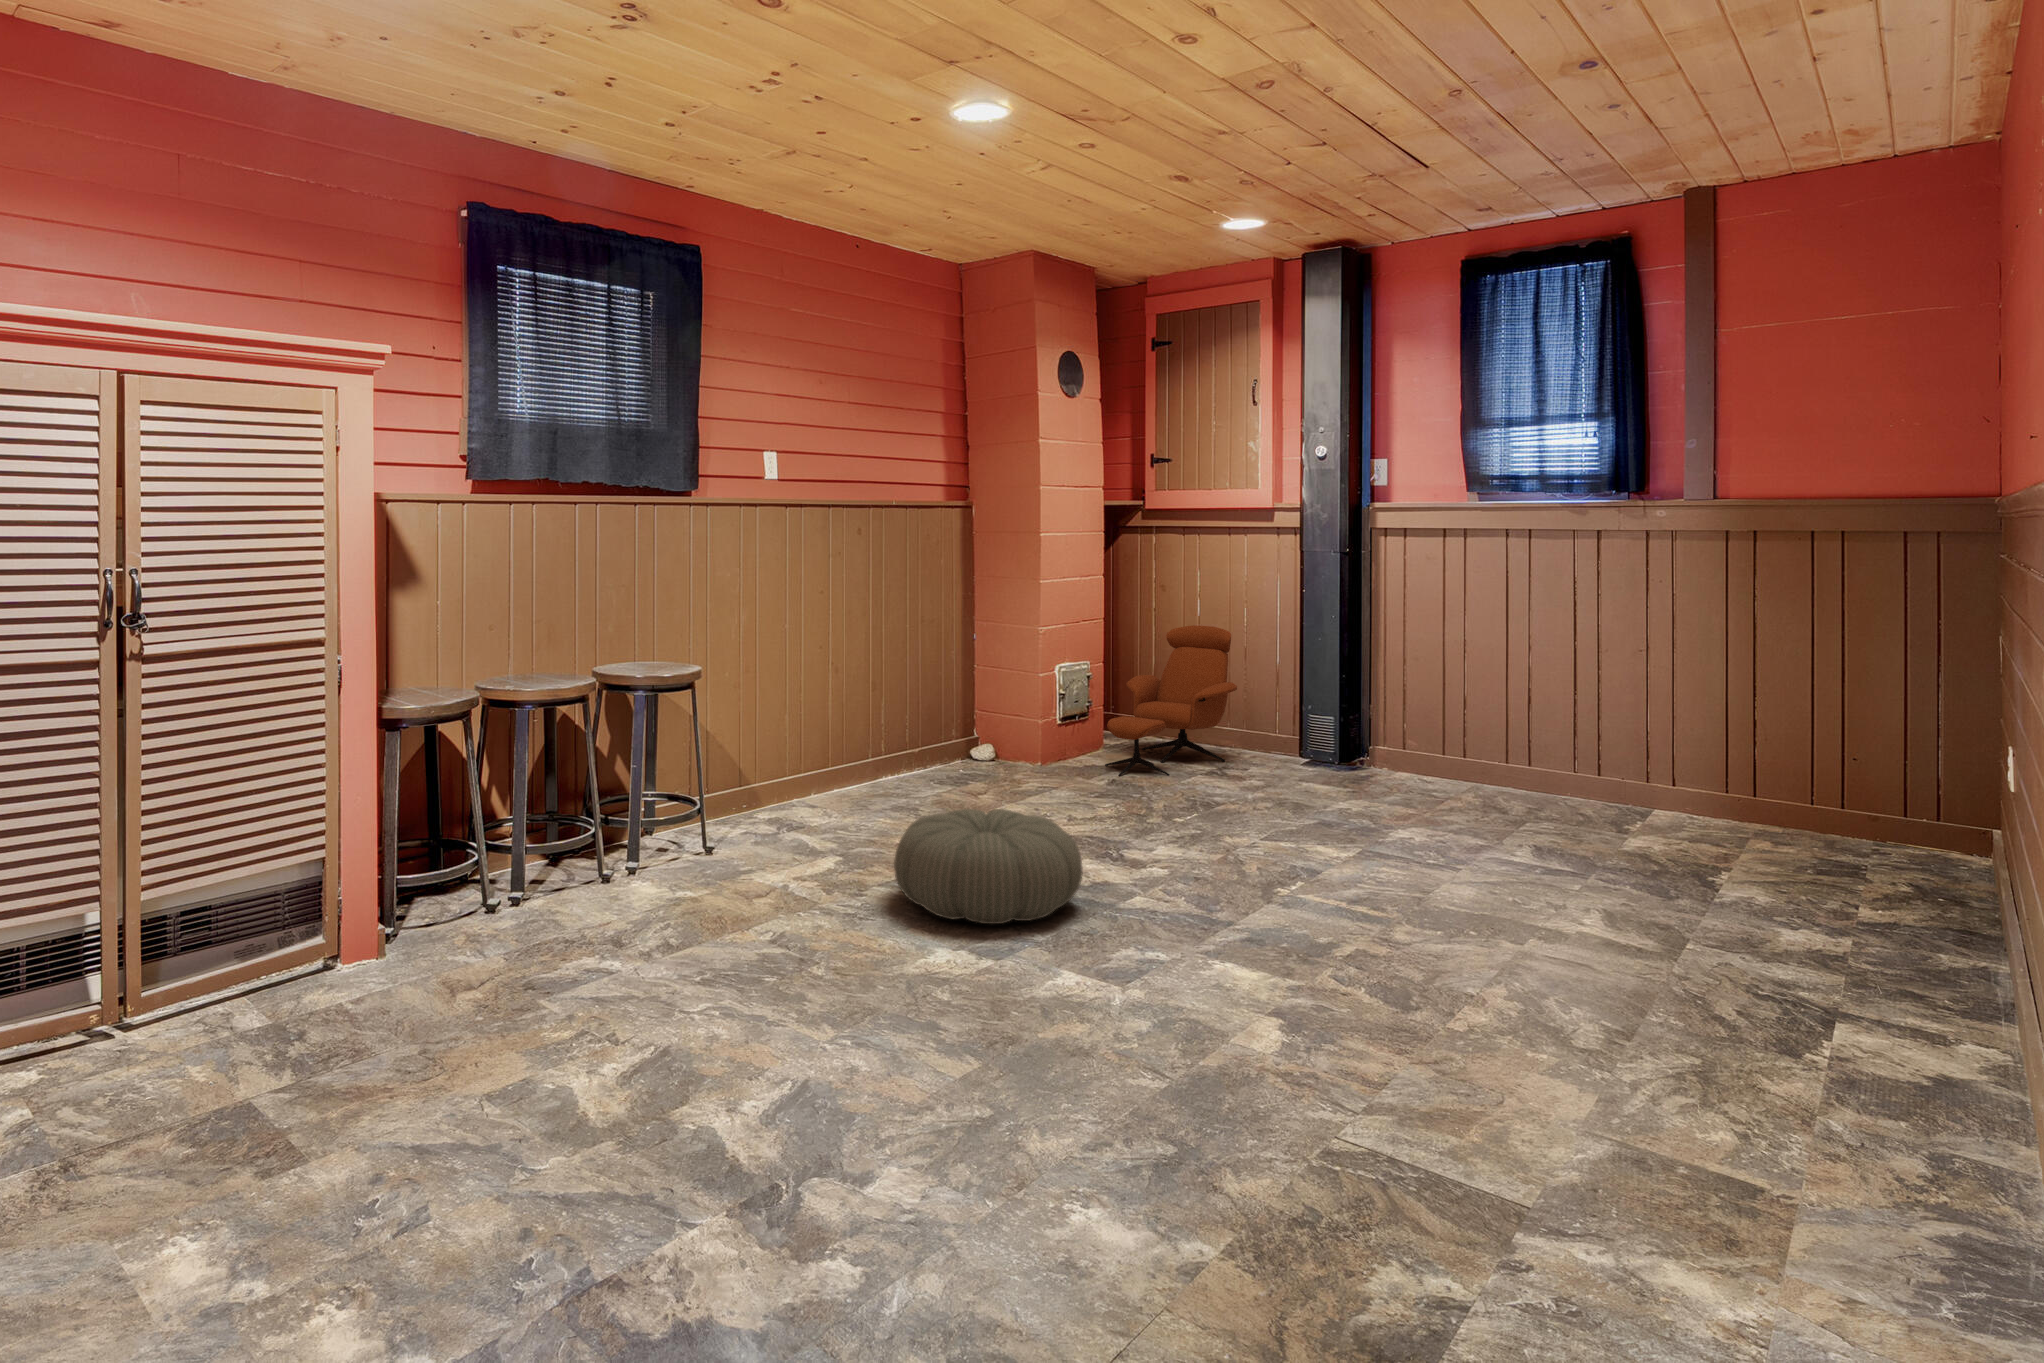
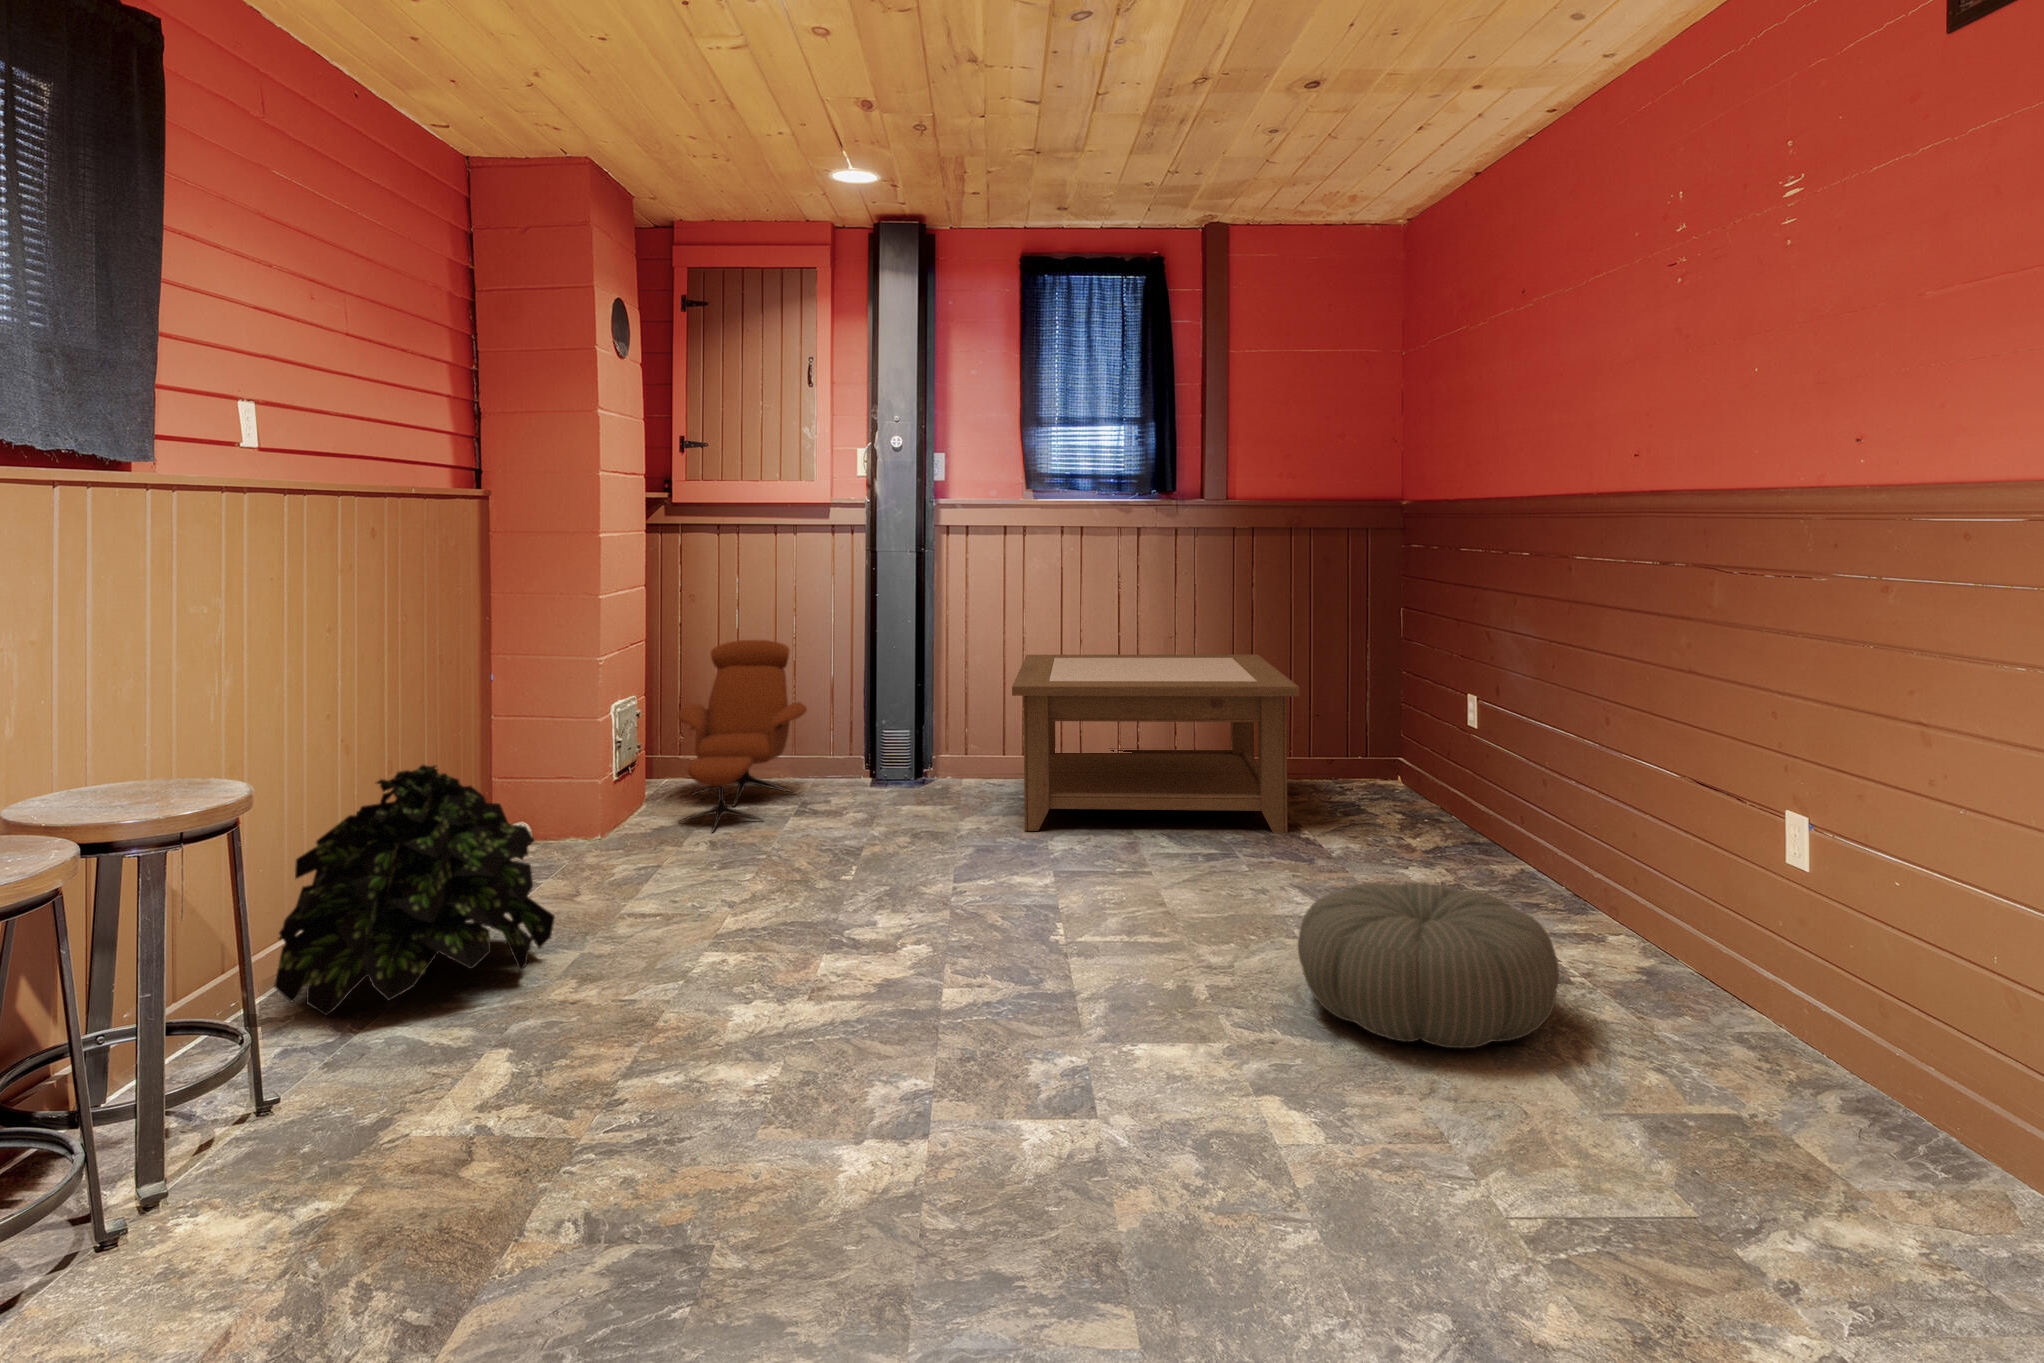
coffee table: none [1362,659,1756,875] -> present [1012,655,1299,833]
potted plant: none [763,682,918,826] -> present [274,765,555,1015]
pouf: present [894,809,1083,924] -> present [1298,882,1559,1048]

